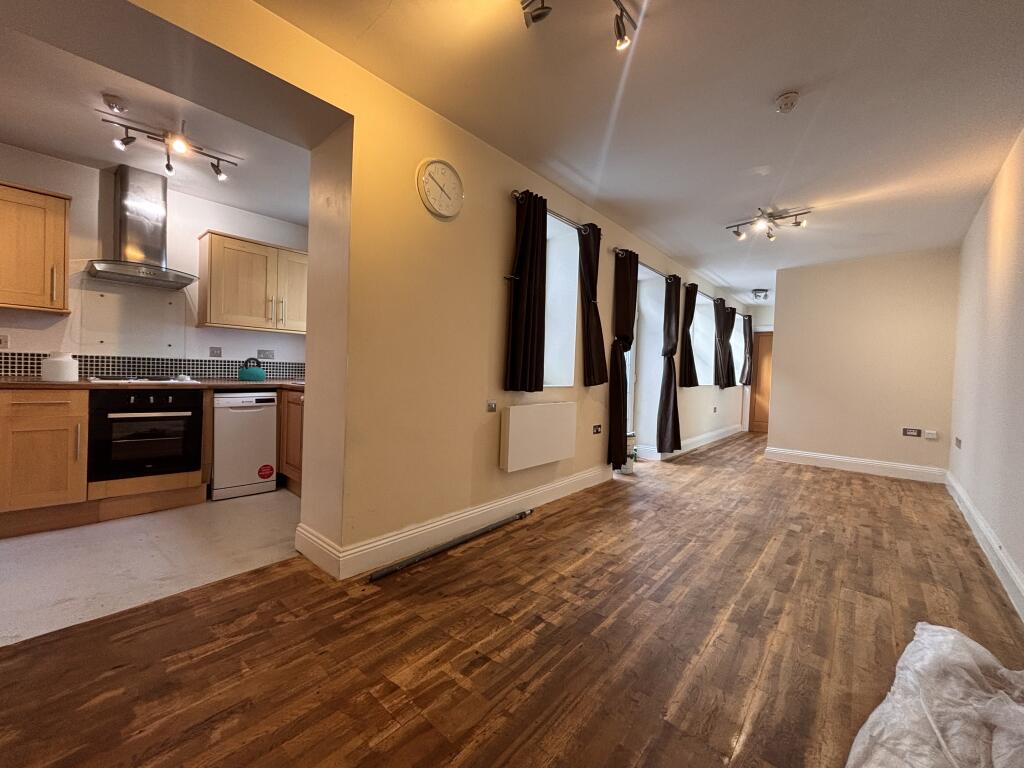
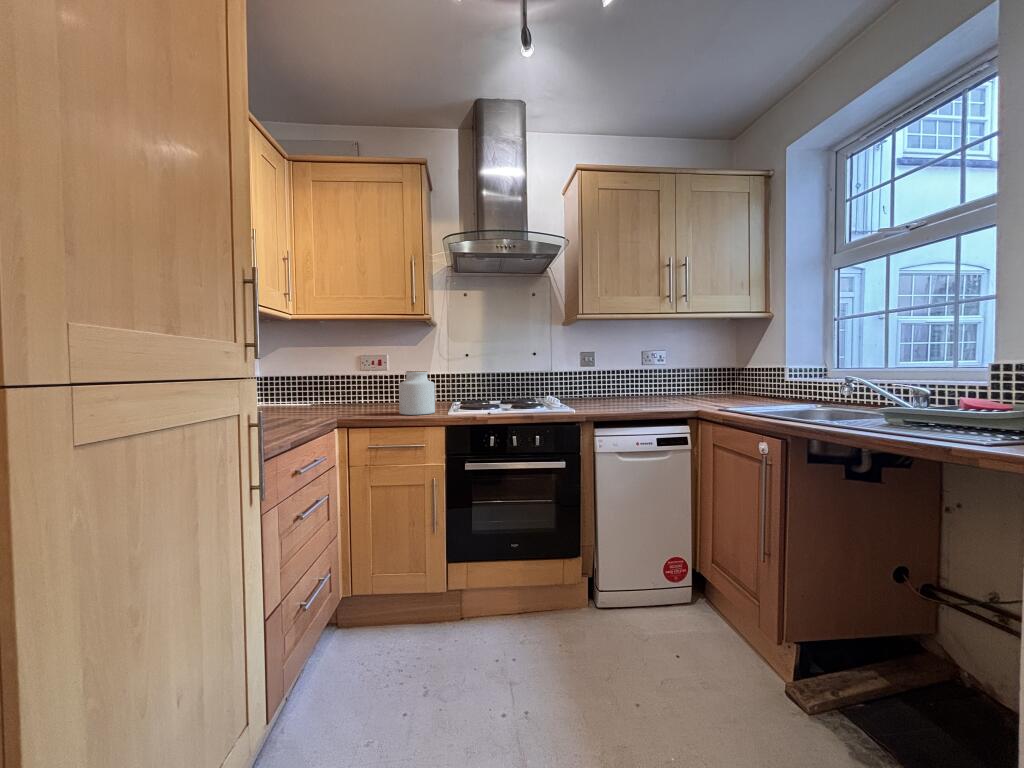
kettle: present [238,358,266,381] -> none [620,364,661,403]

